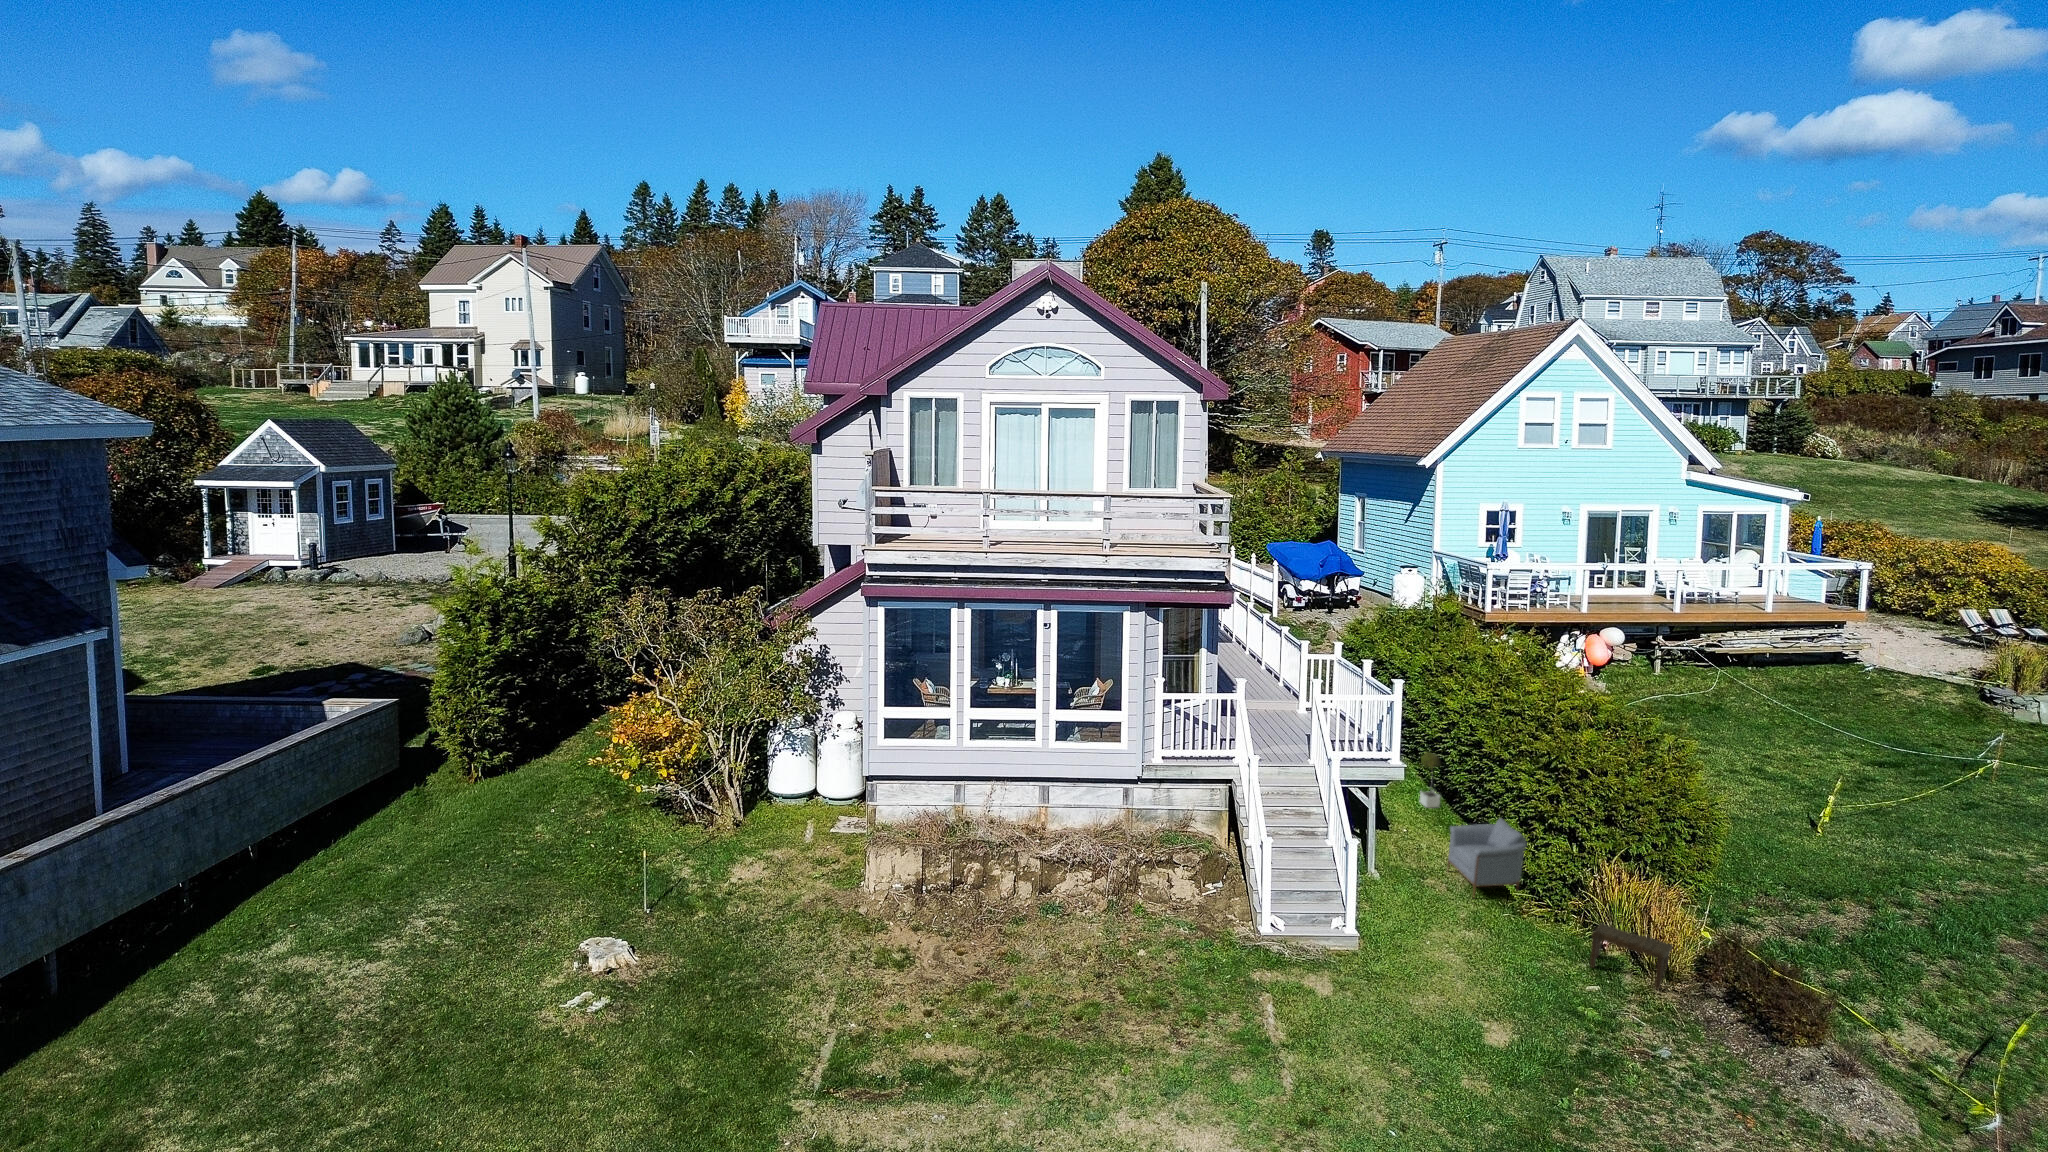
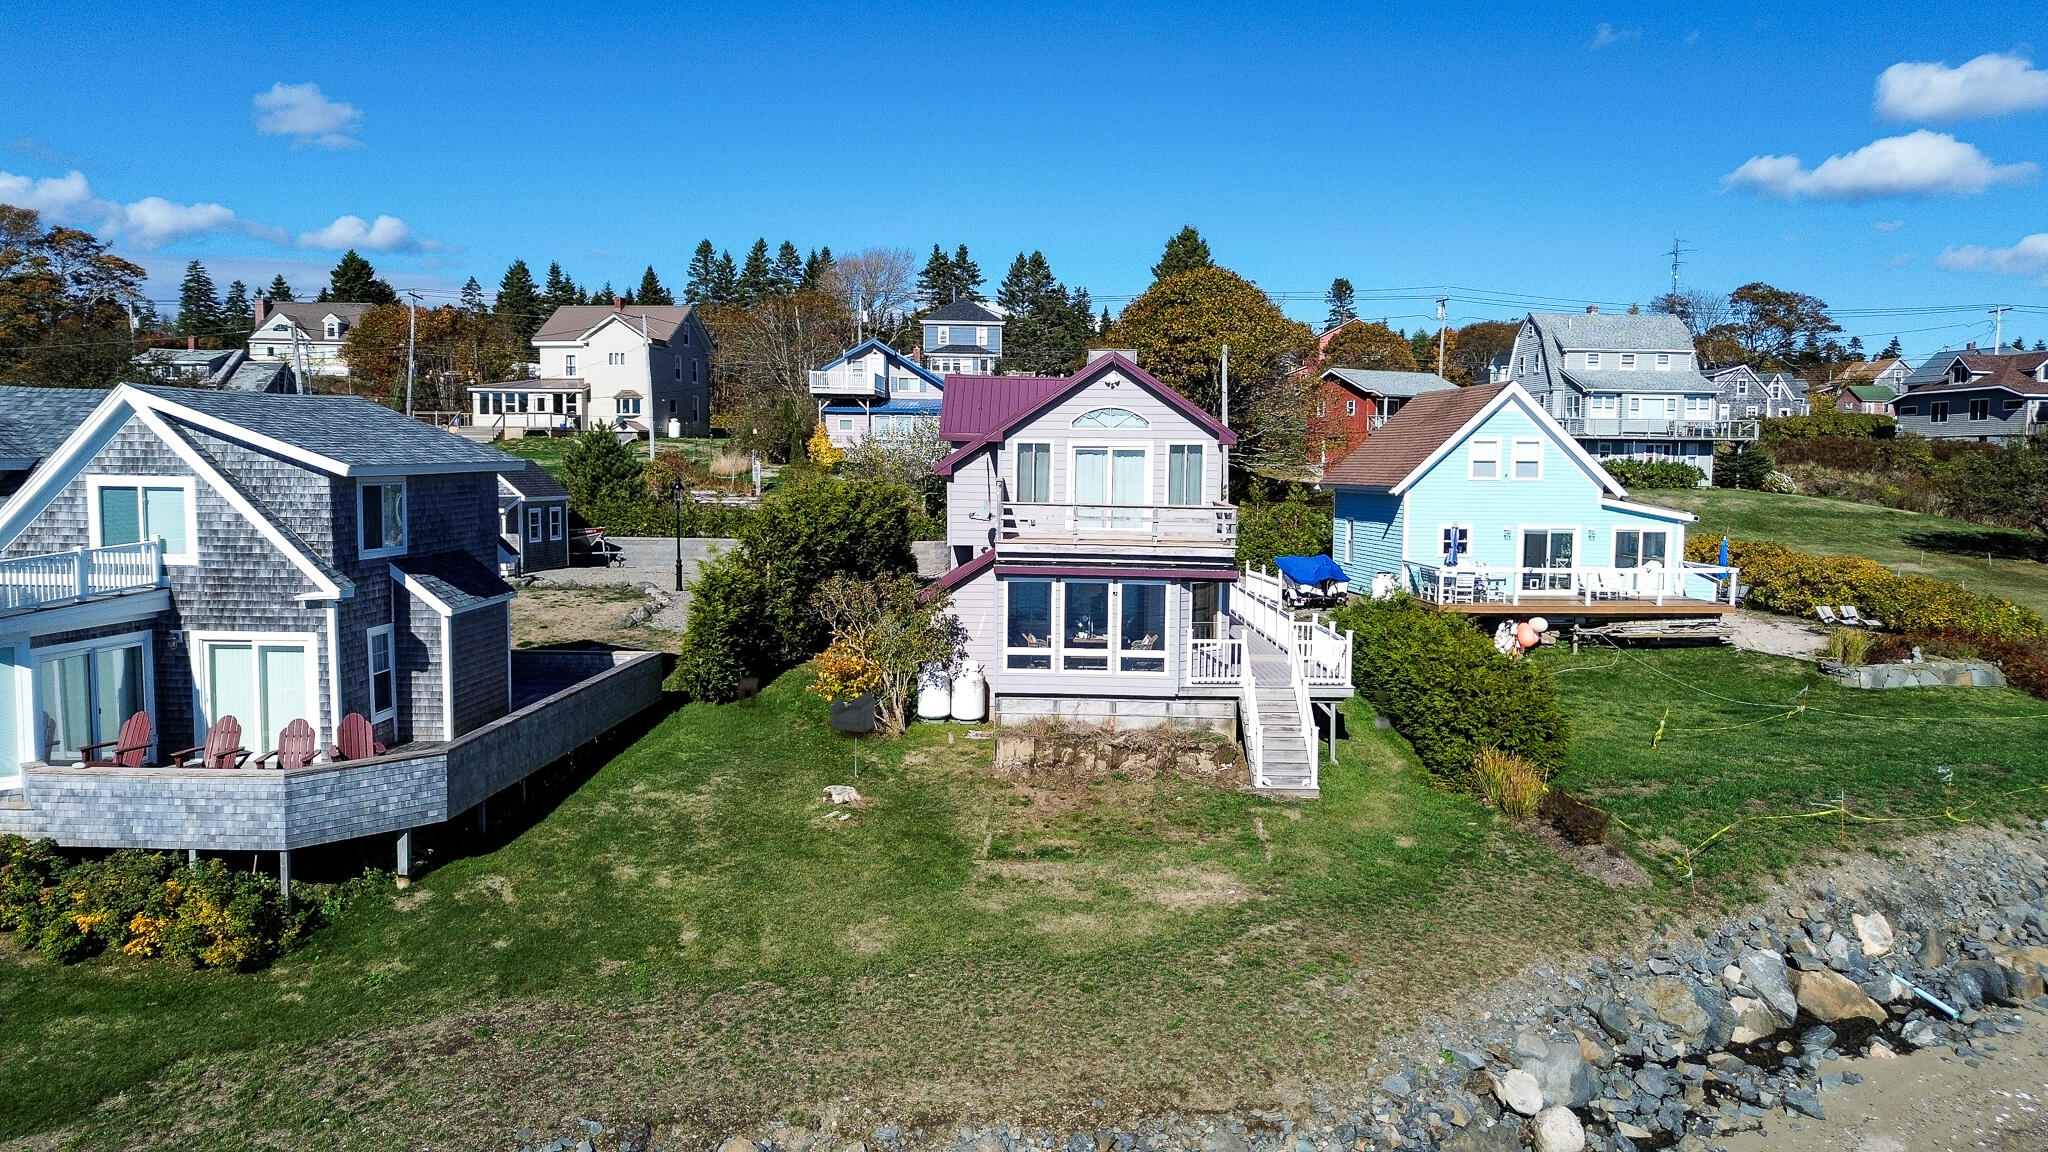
armchair: present [1447,818,1527,897] -> present [830,693,876,736]
bench: present [1590,923,1673,989] -> present [738,678,758,707]

